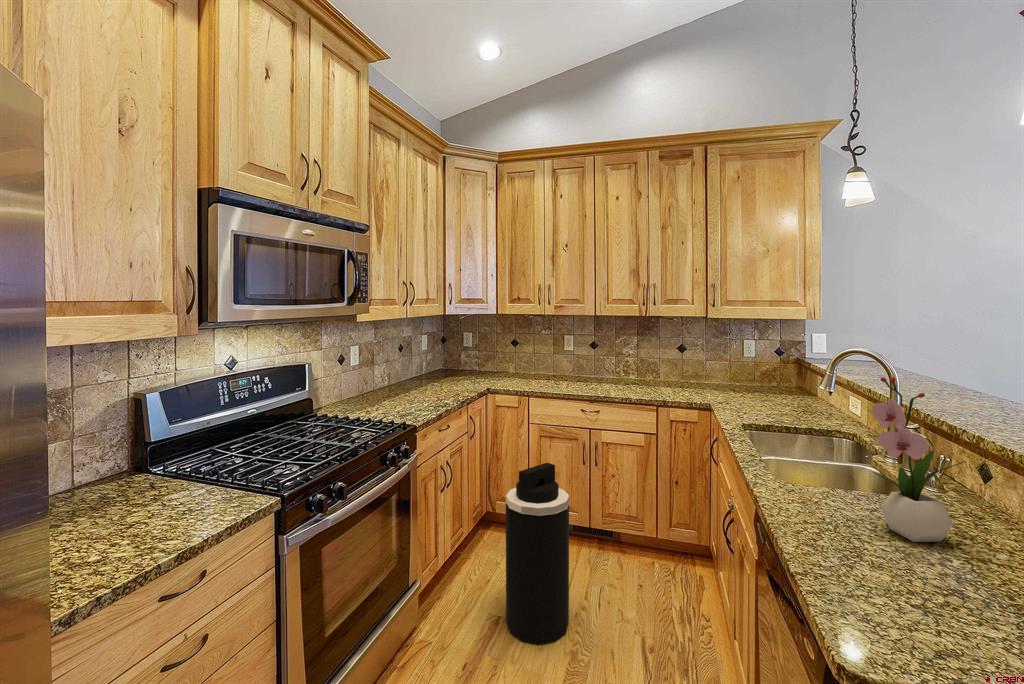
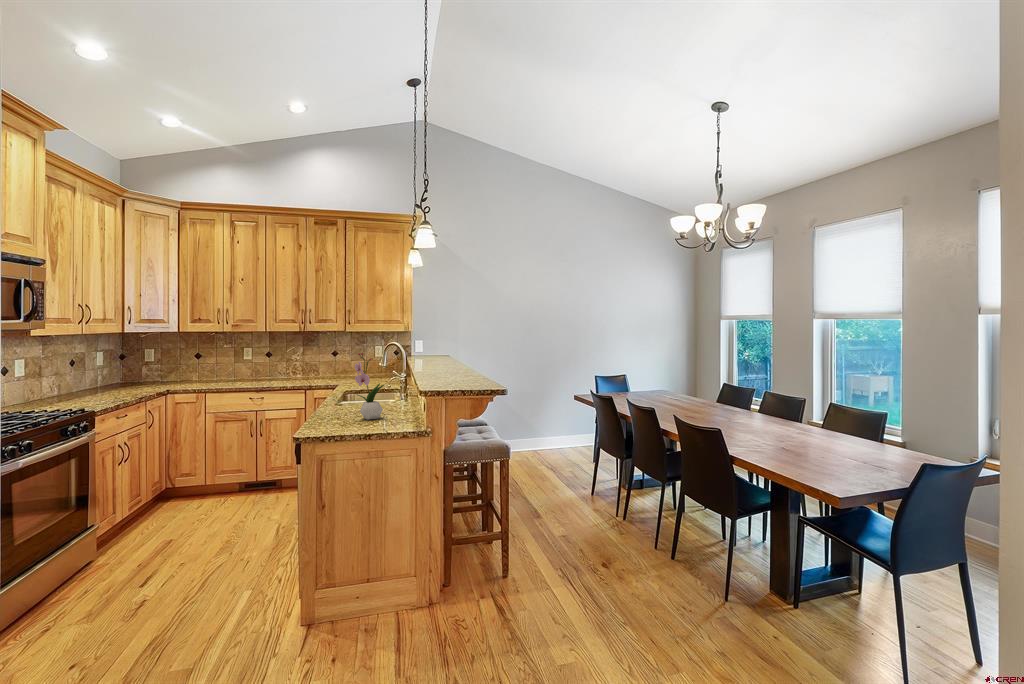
trash can: present [506,463,569,644] -> none [178,433,232,557]

